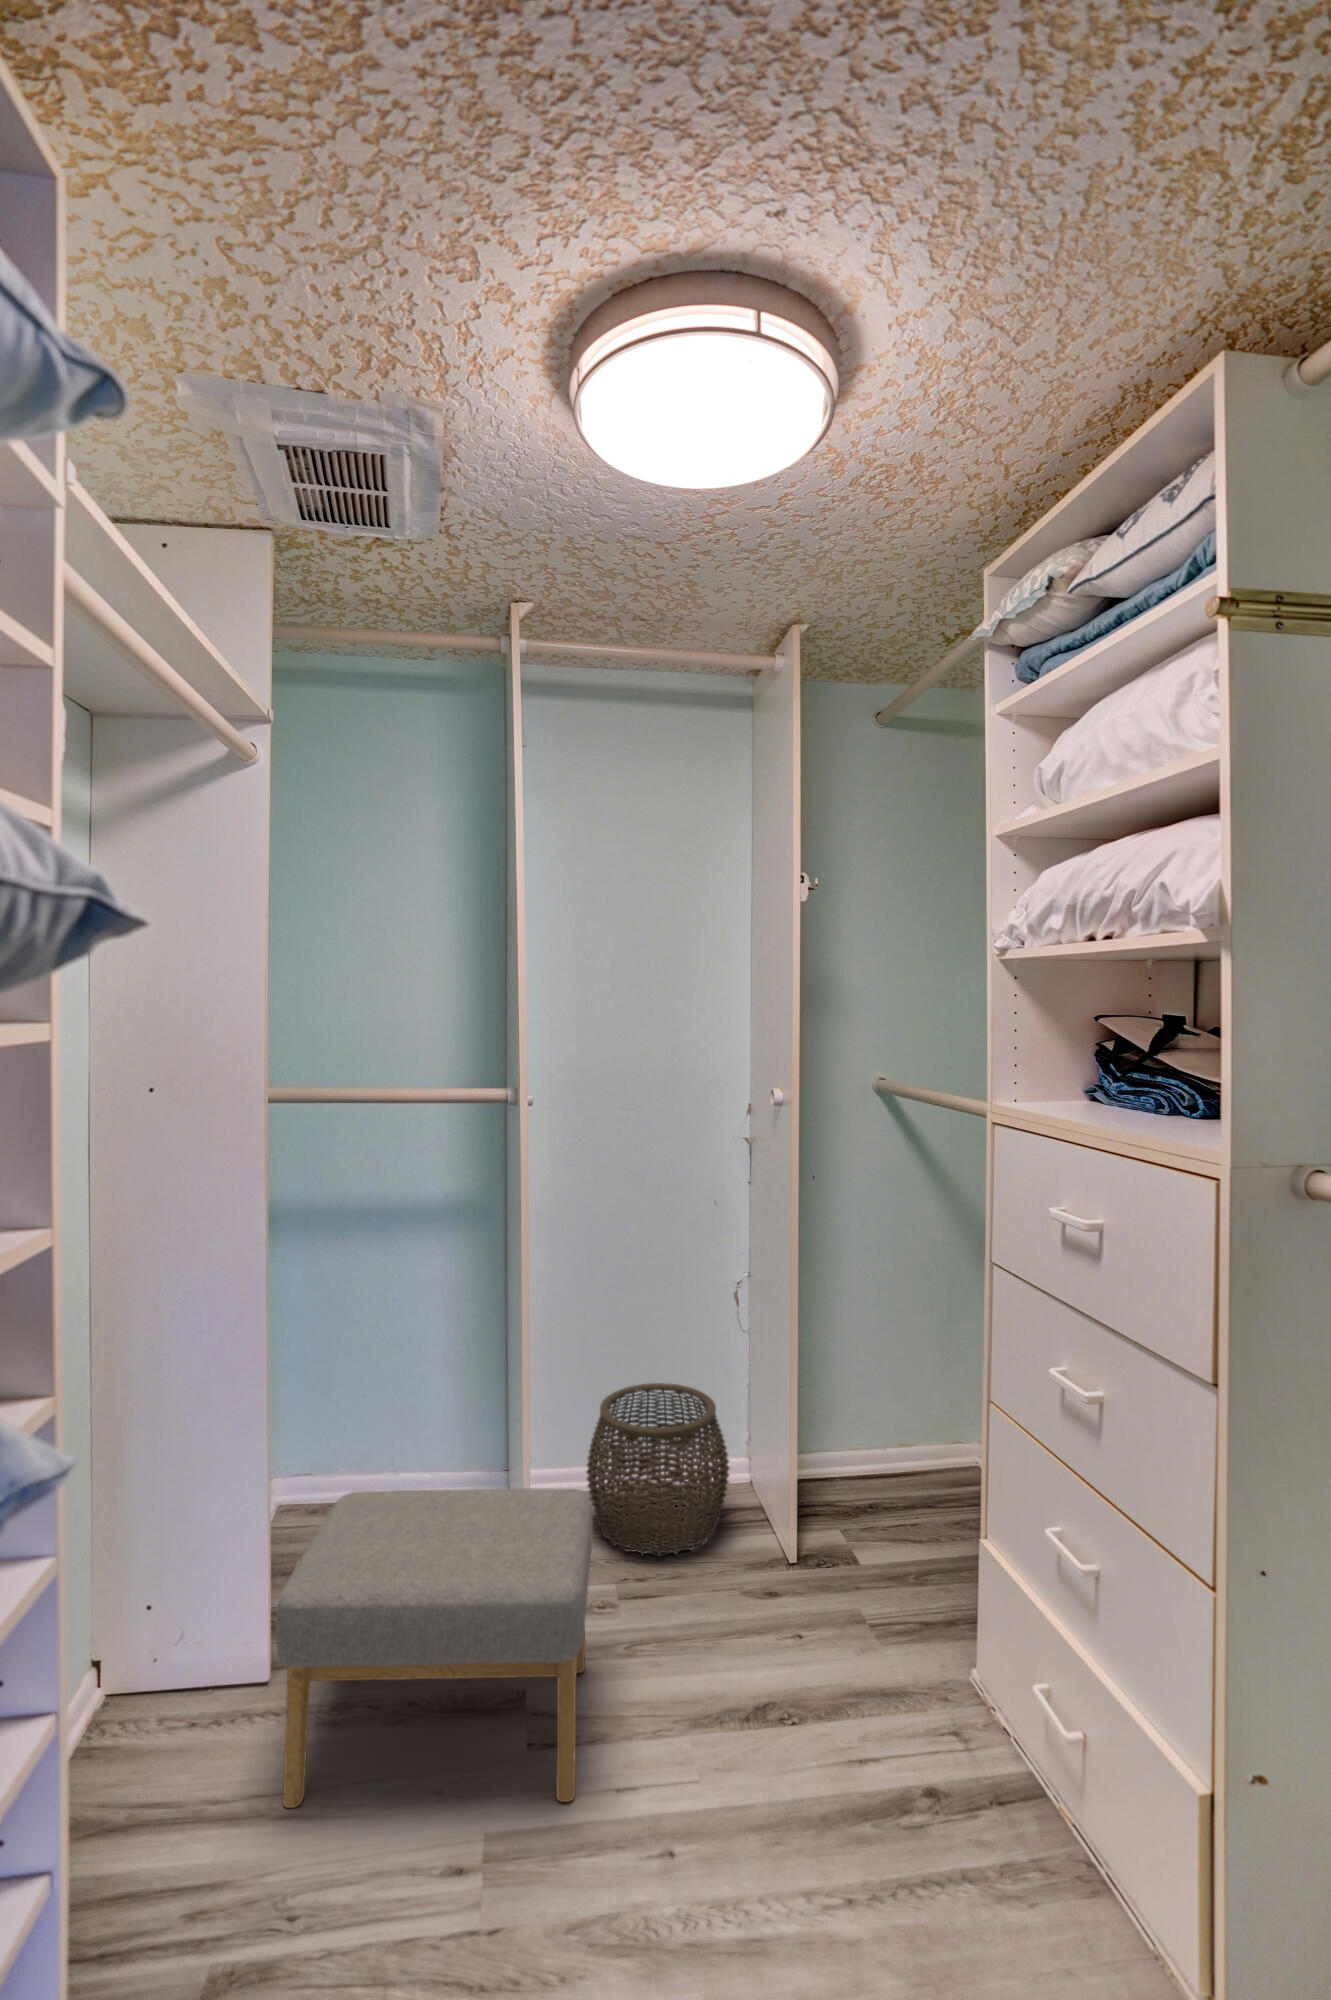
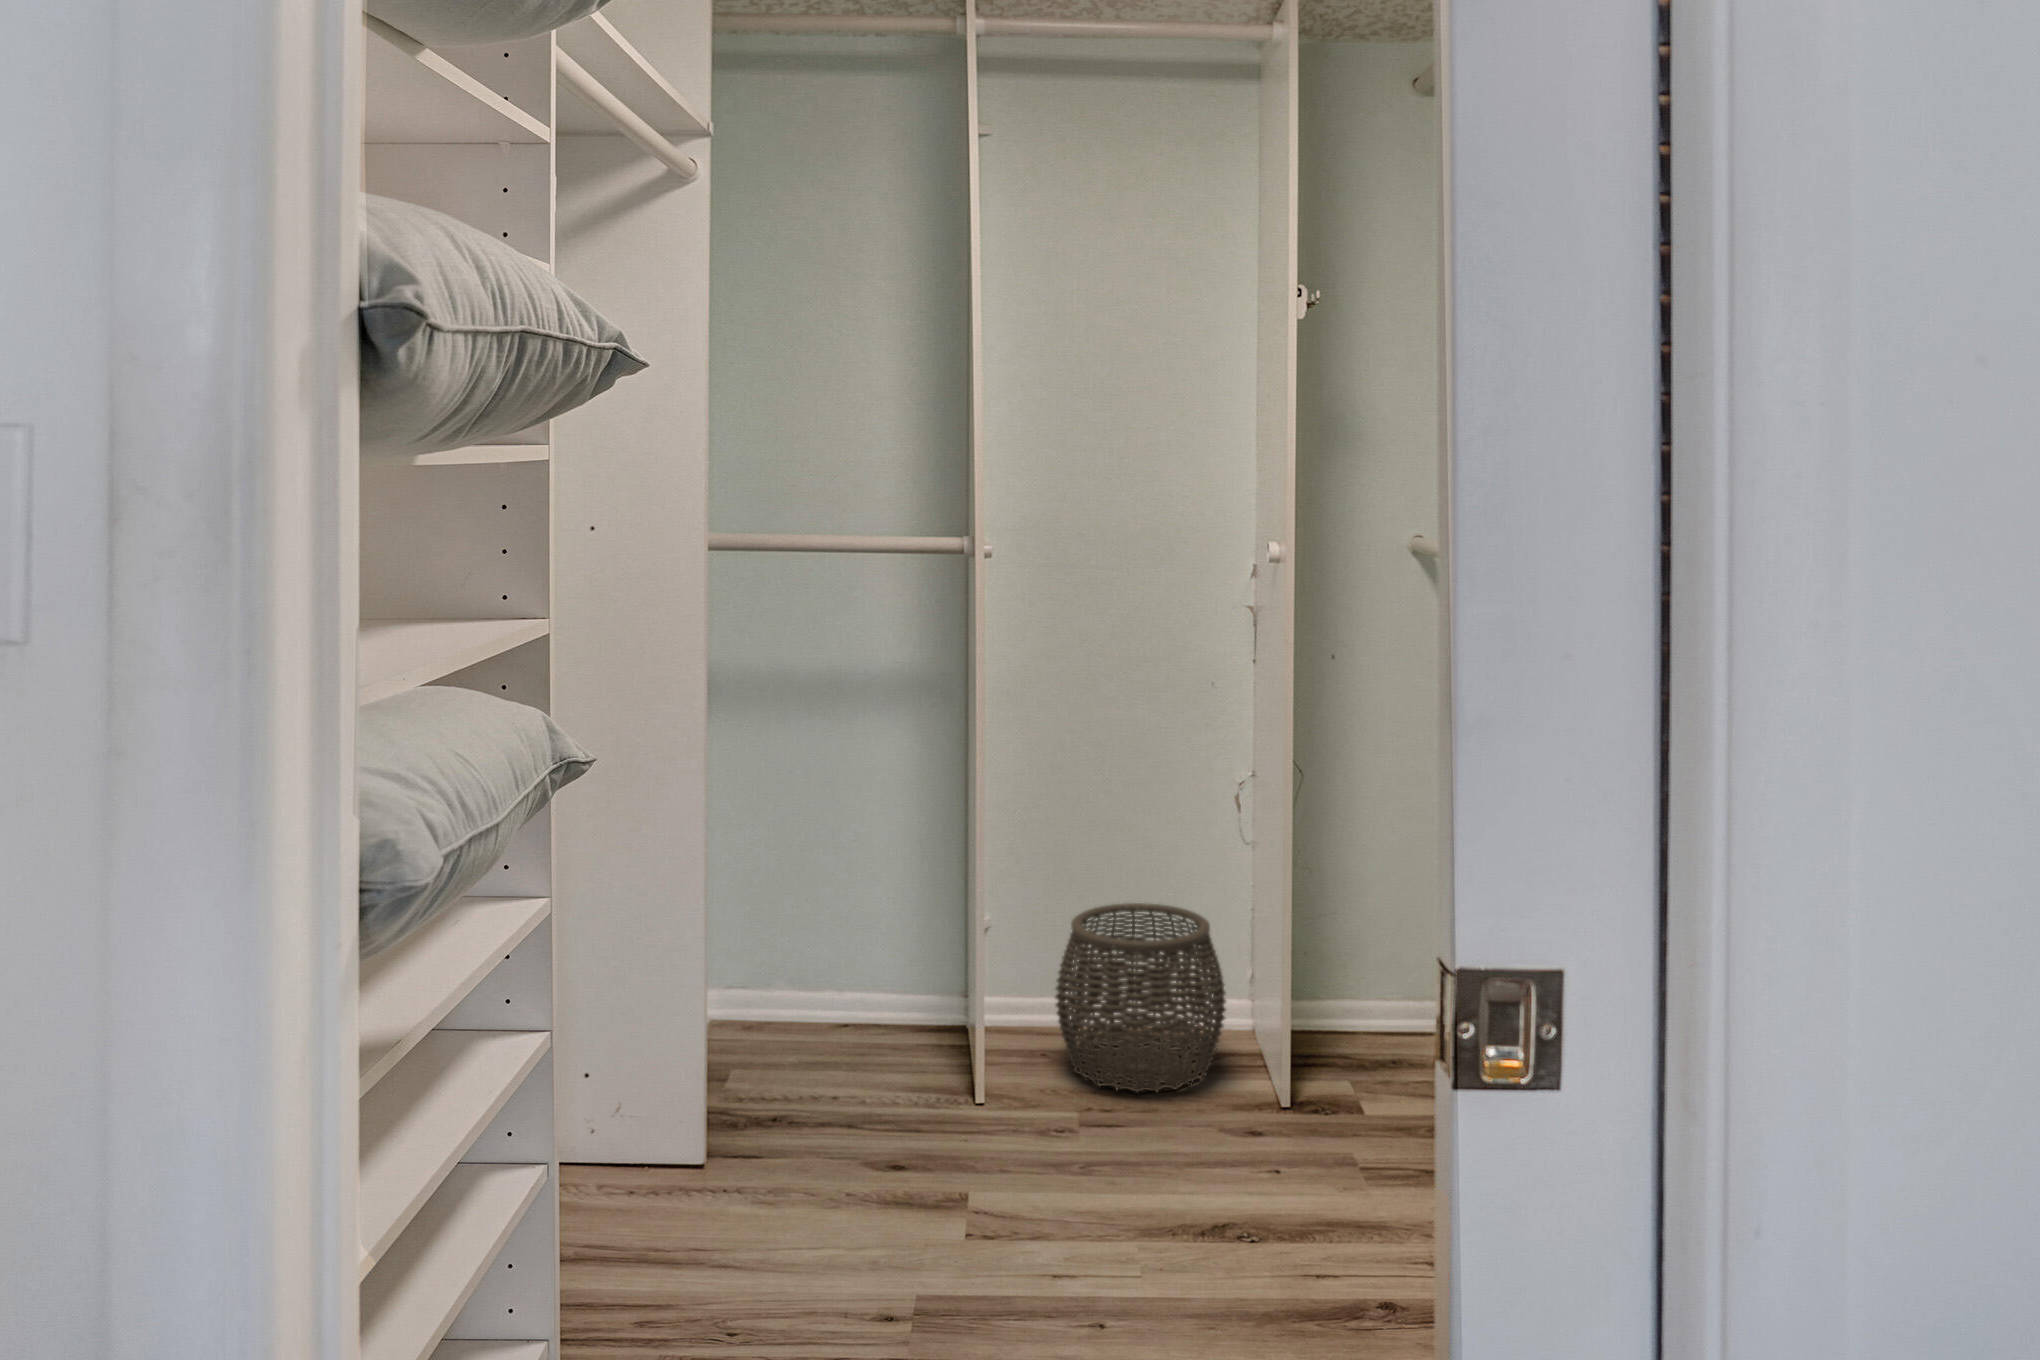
footstool: present [276,1488,593,1808] -> none [713,967,1045,1269]

